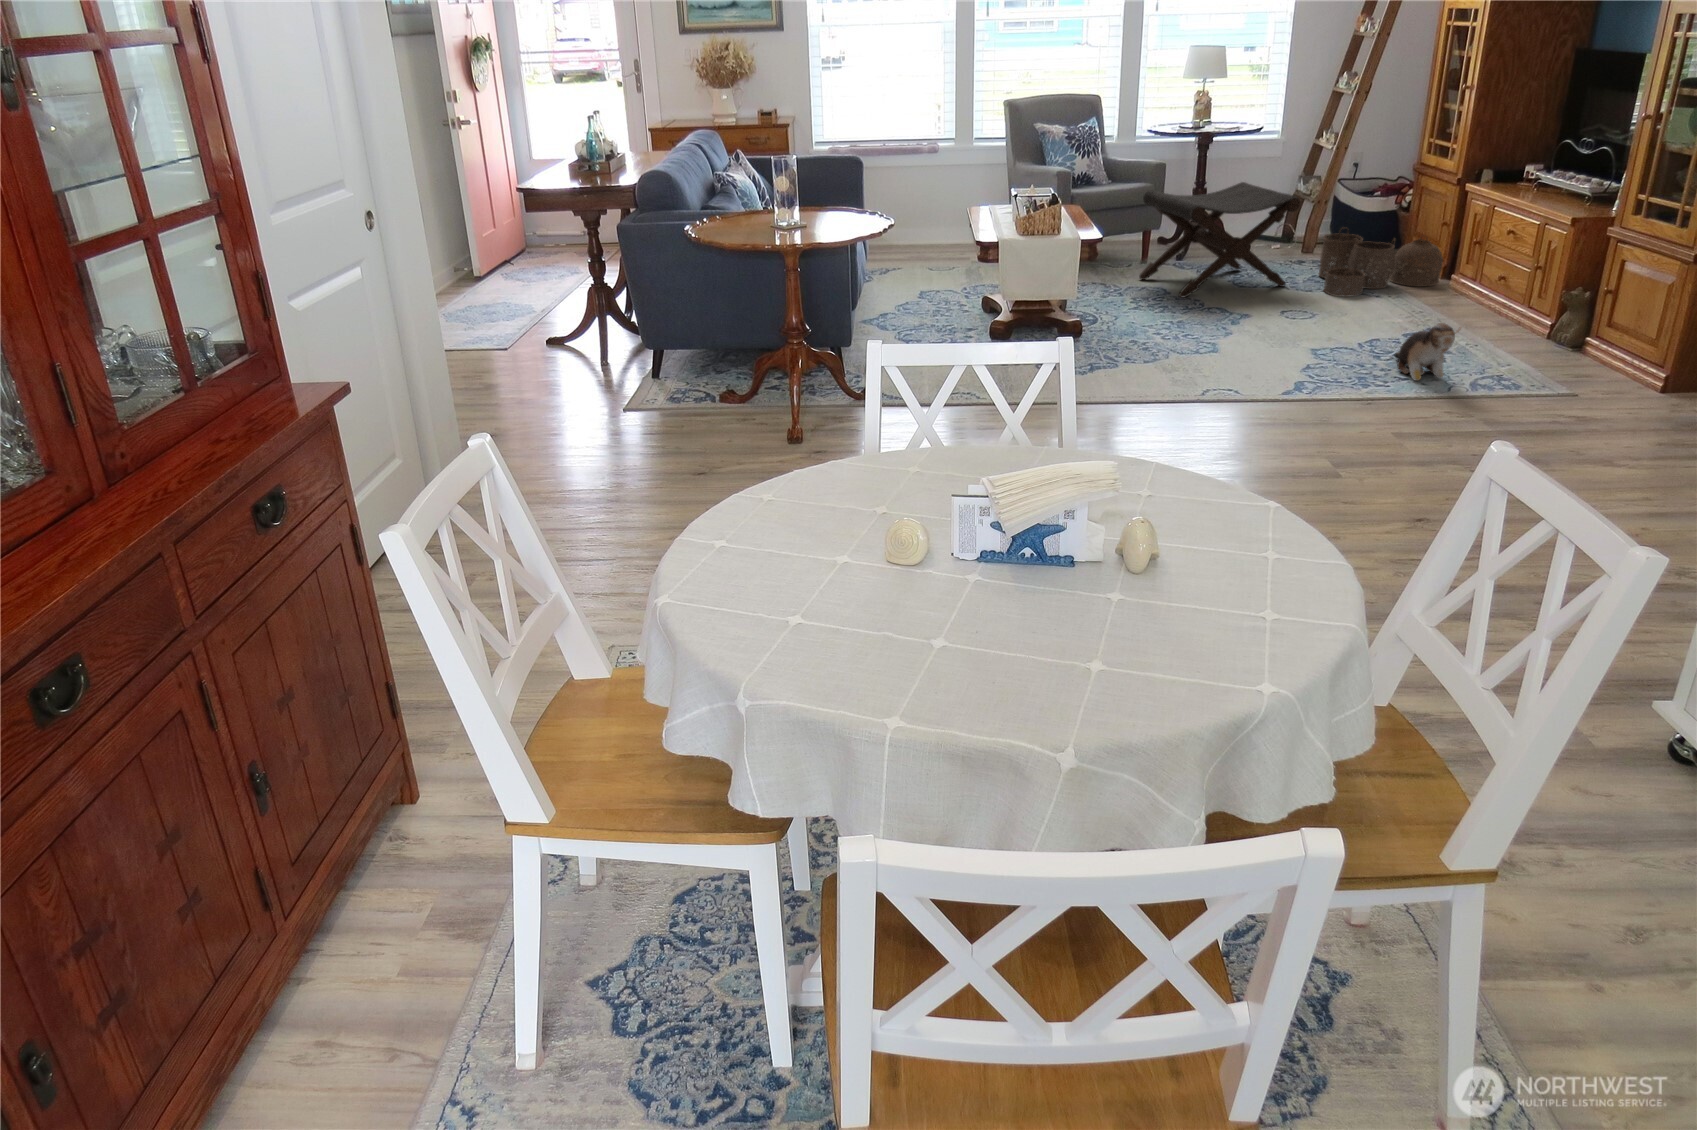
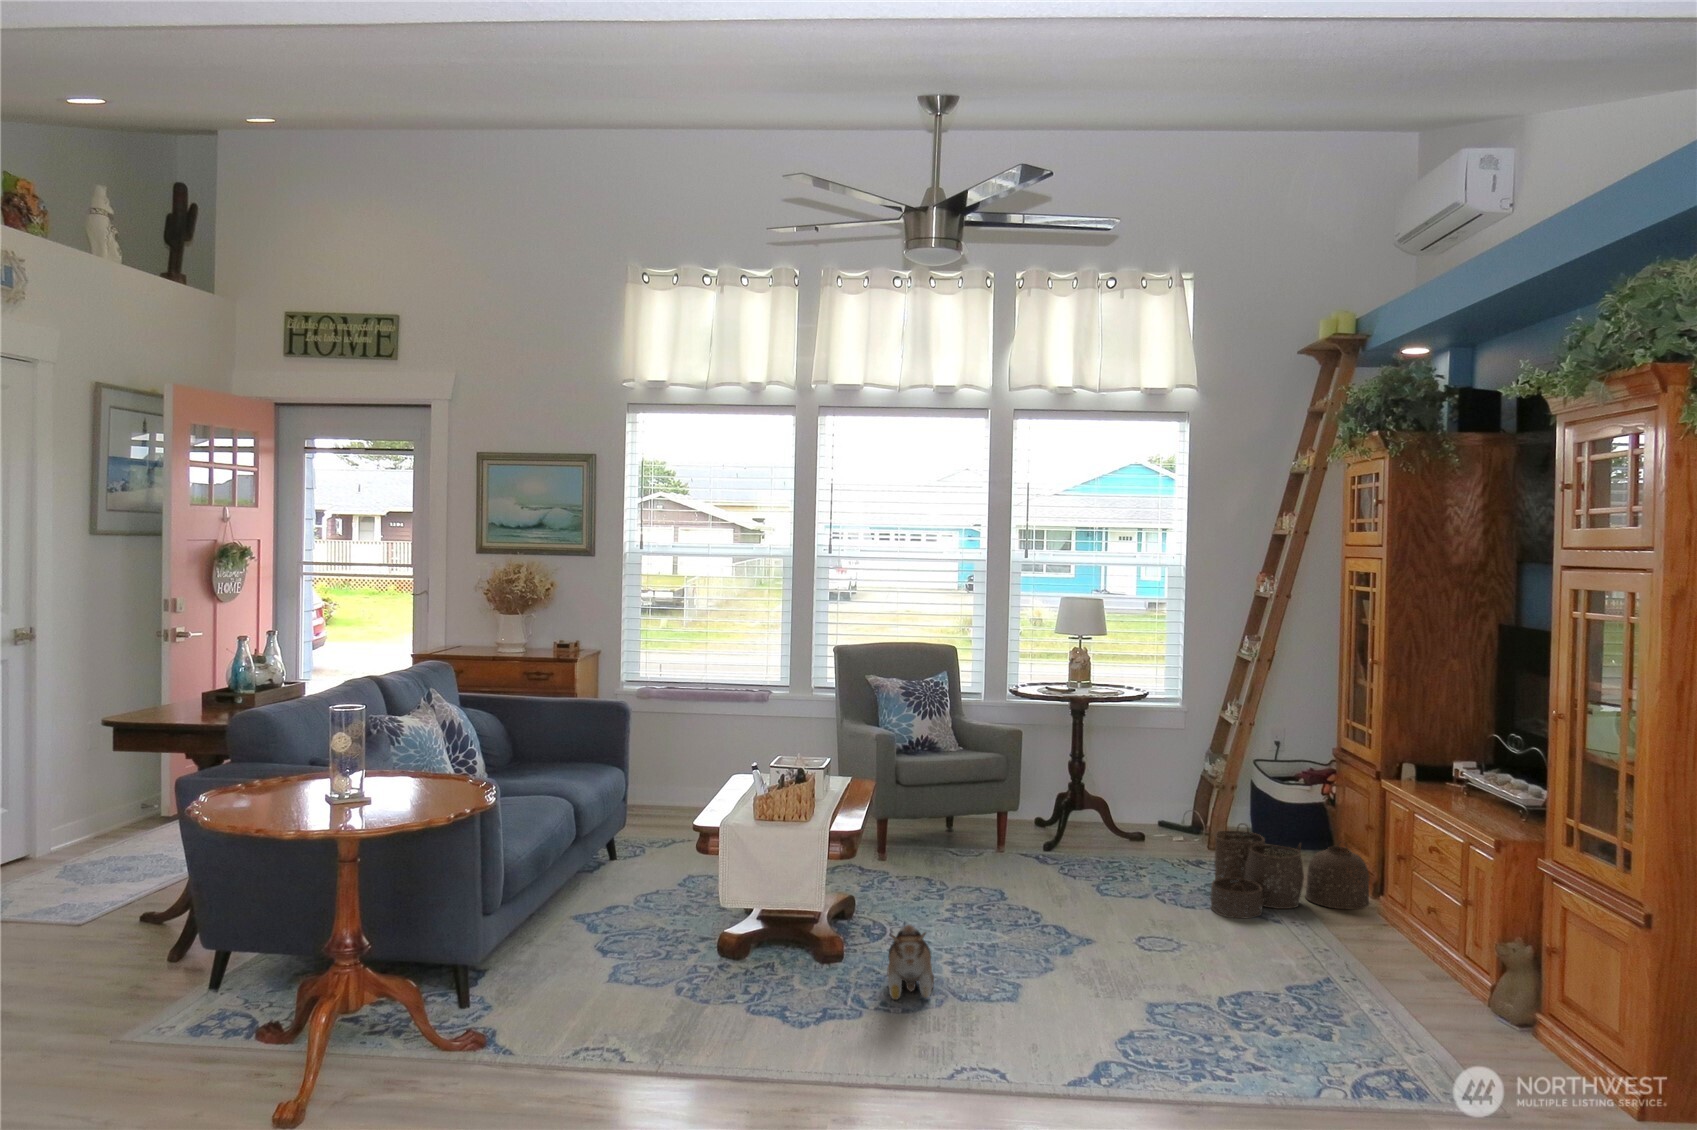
footstool: present [1139,182,1300,297] -> none [980,759,1171,905]
plush toy: present [1394,323,1461,381] -> present [887,925,934,1000]

